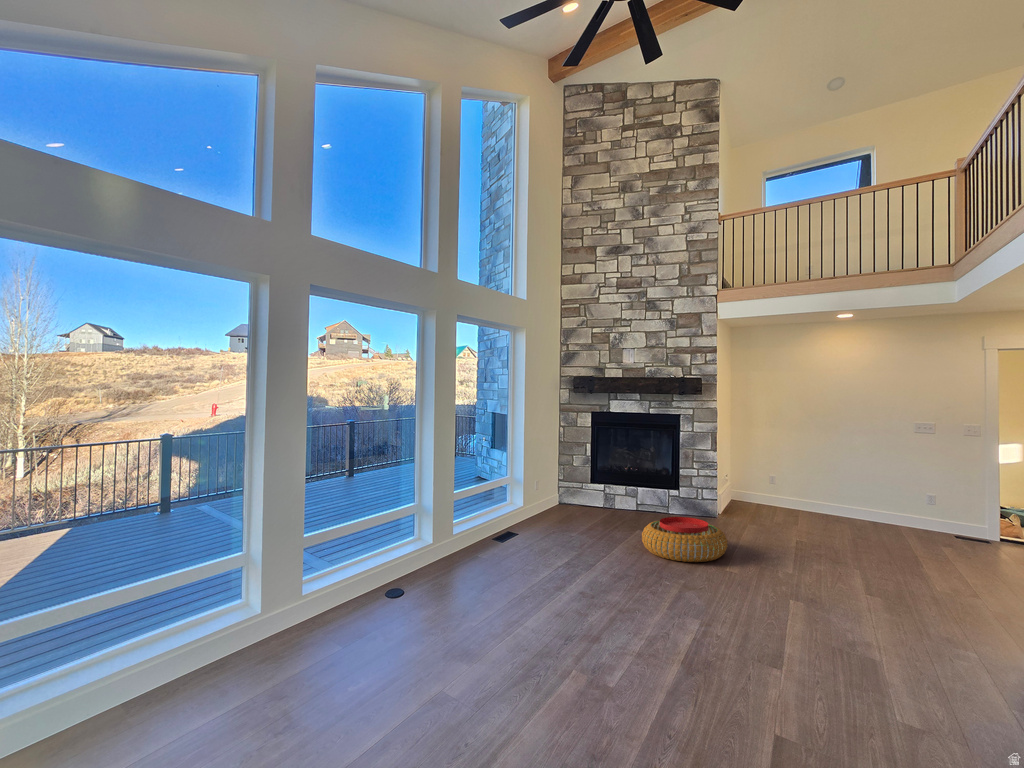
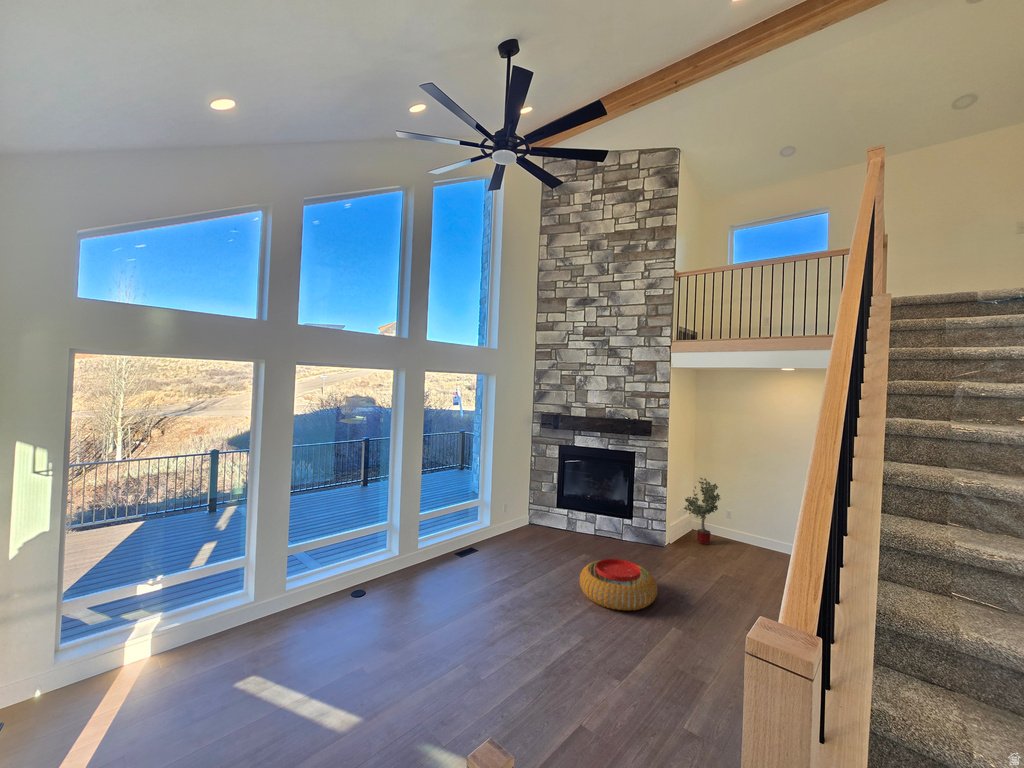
potted tree: none [733,441,773,513] -> present [684,478,720,545]

